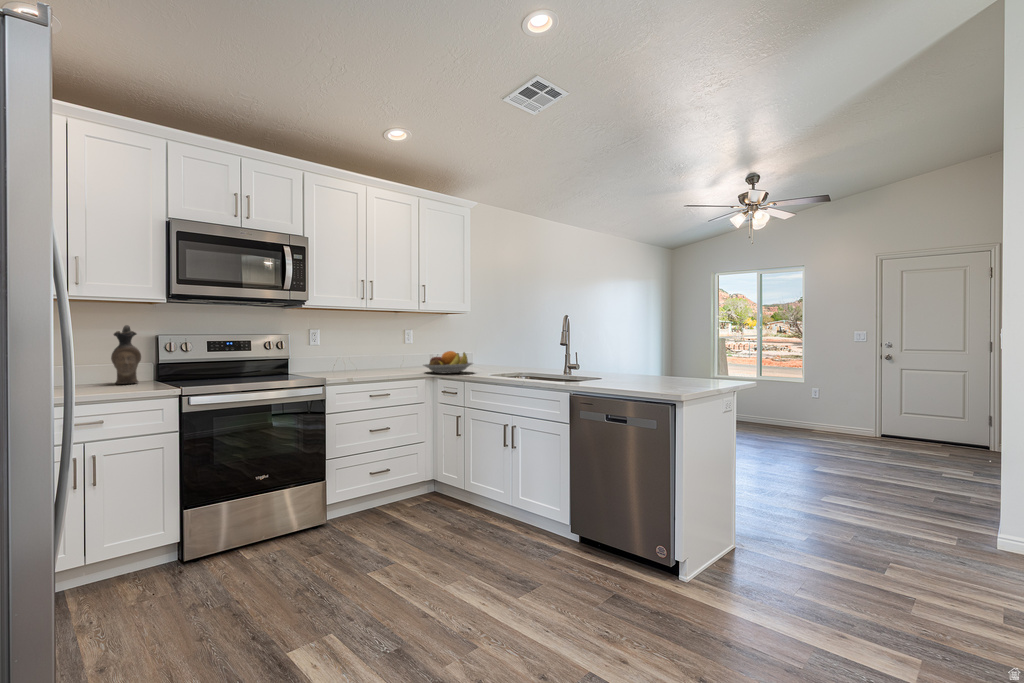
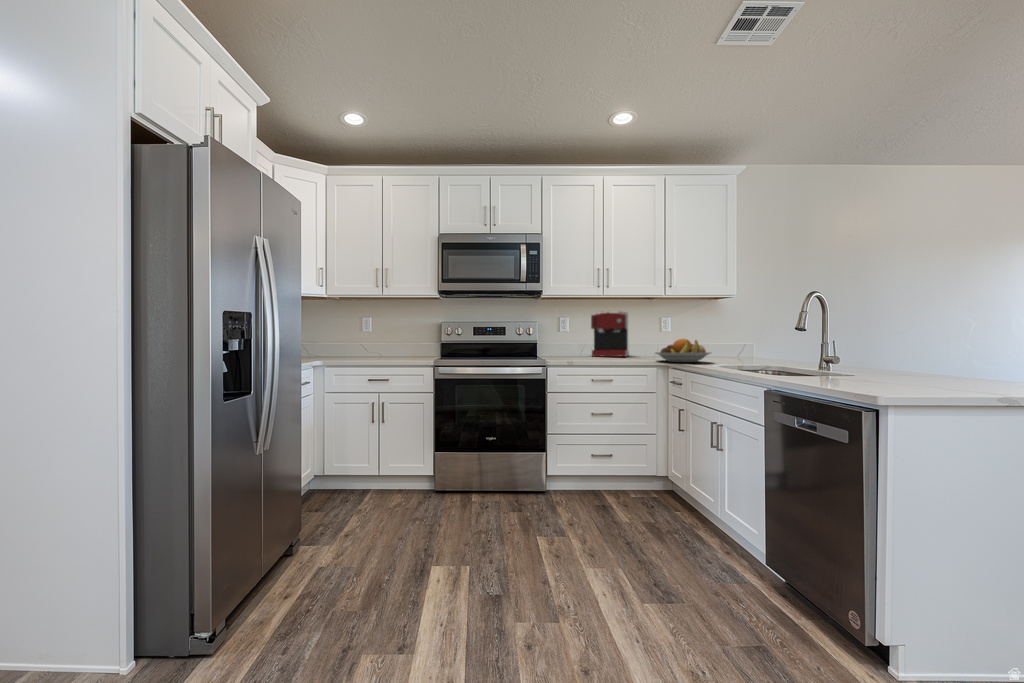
coffee maker: none [343,322,385,372] -> present [591,311,629,356]
ceramic pitcher: present [111,325,141,384] -> none [410,314,427,355]

